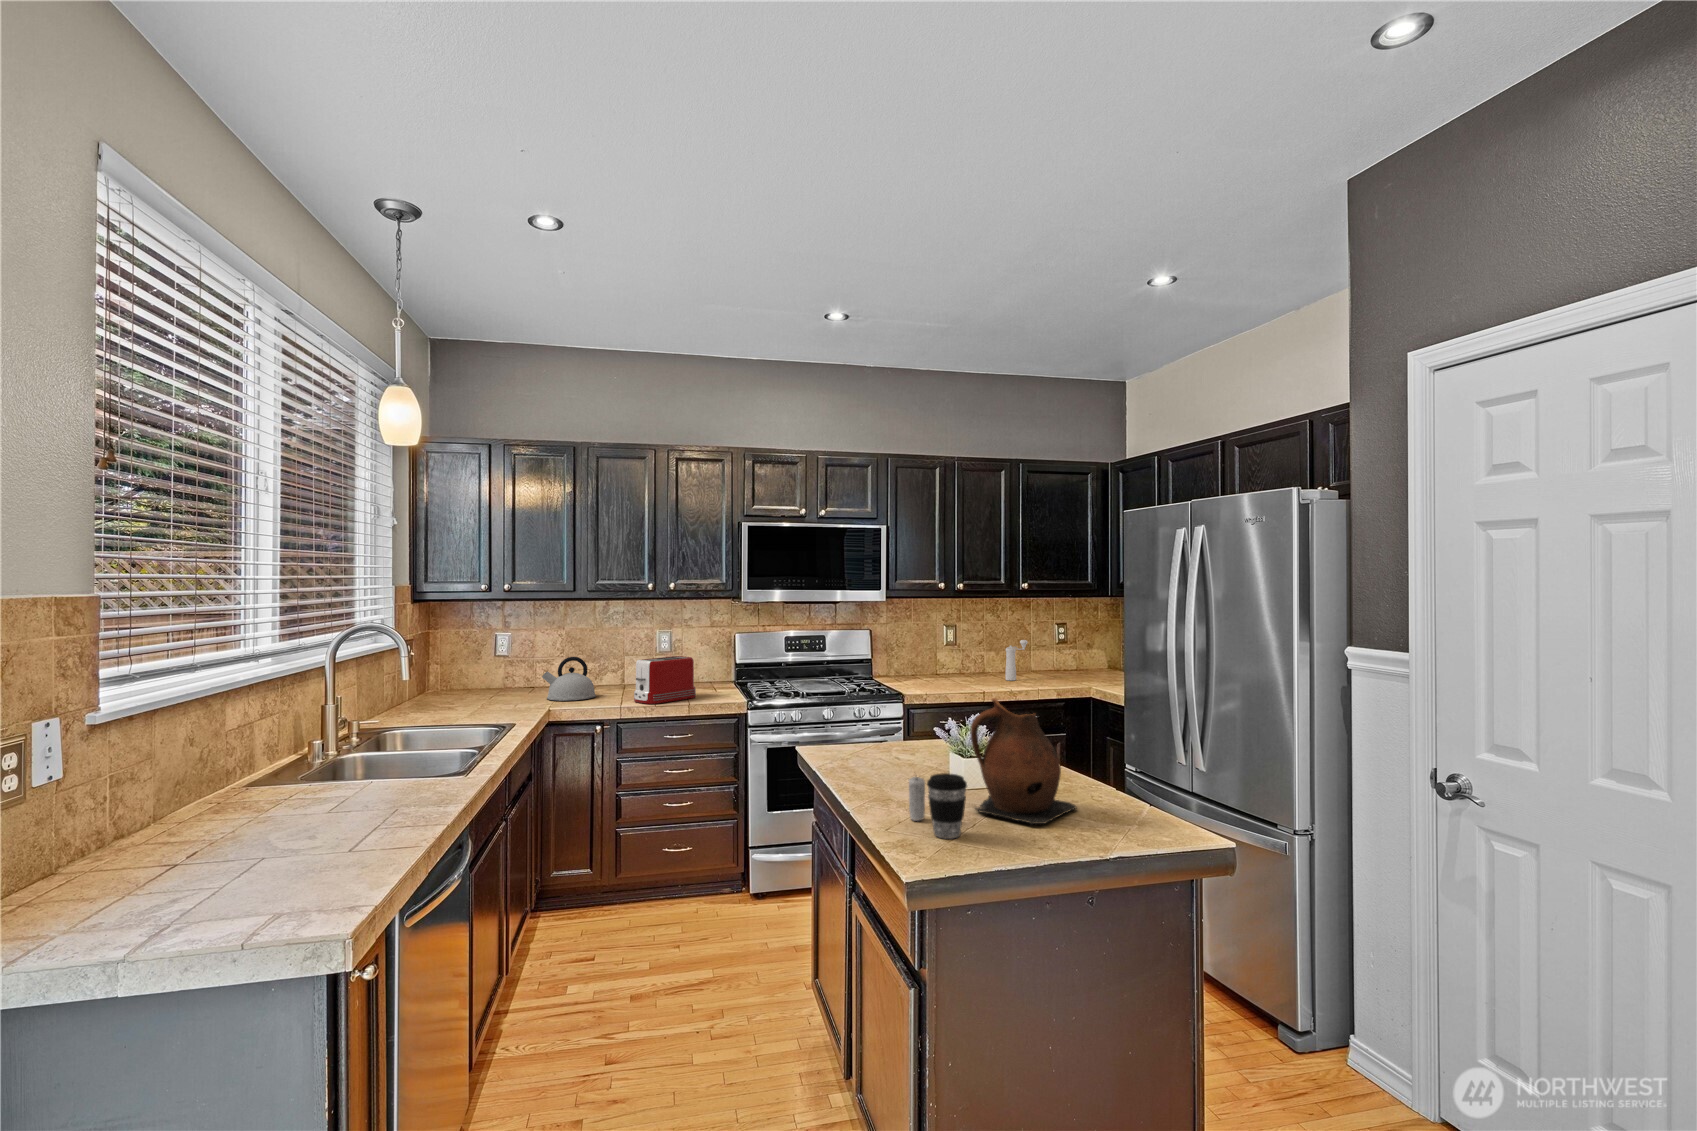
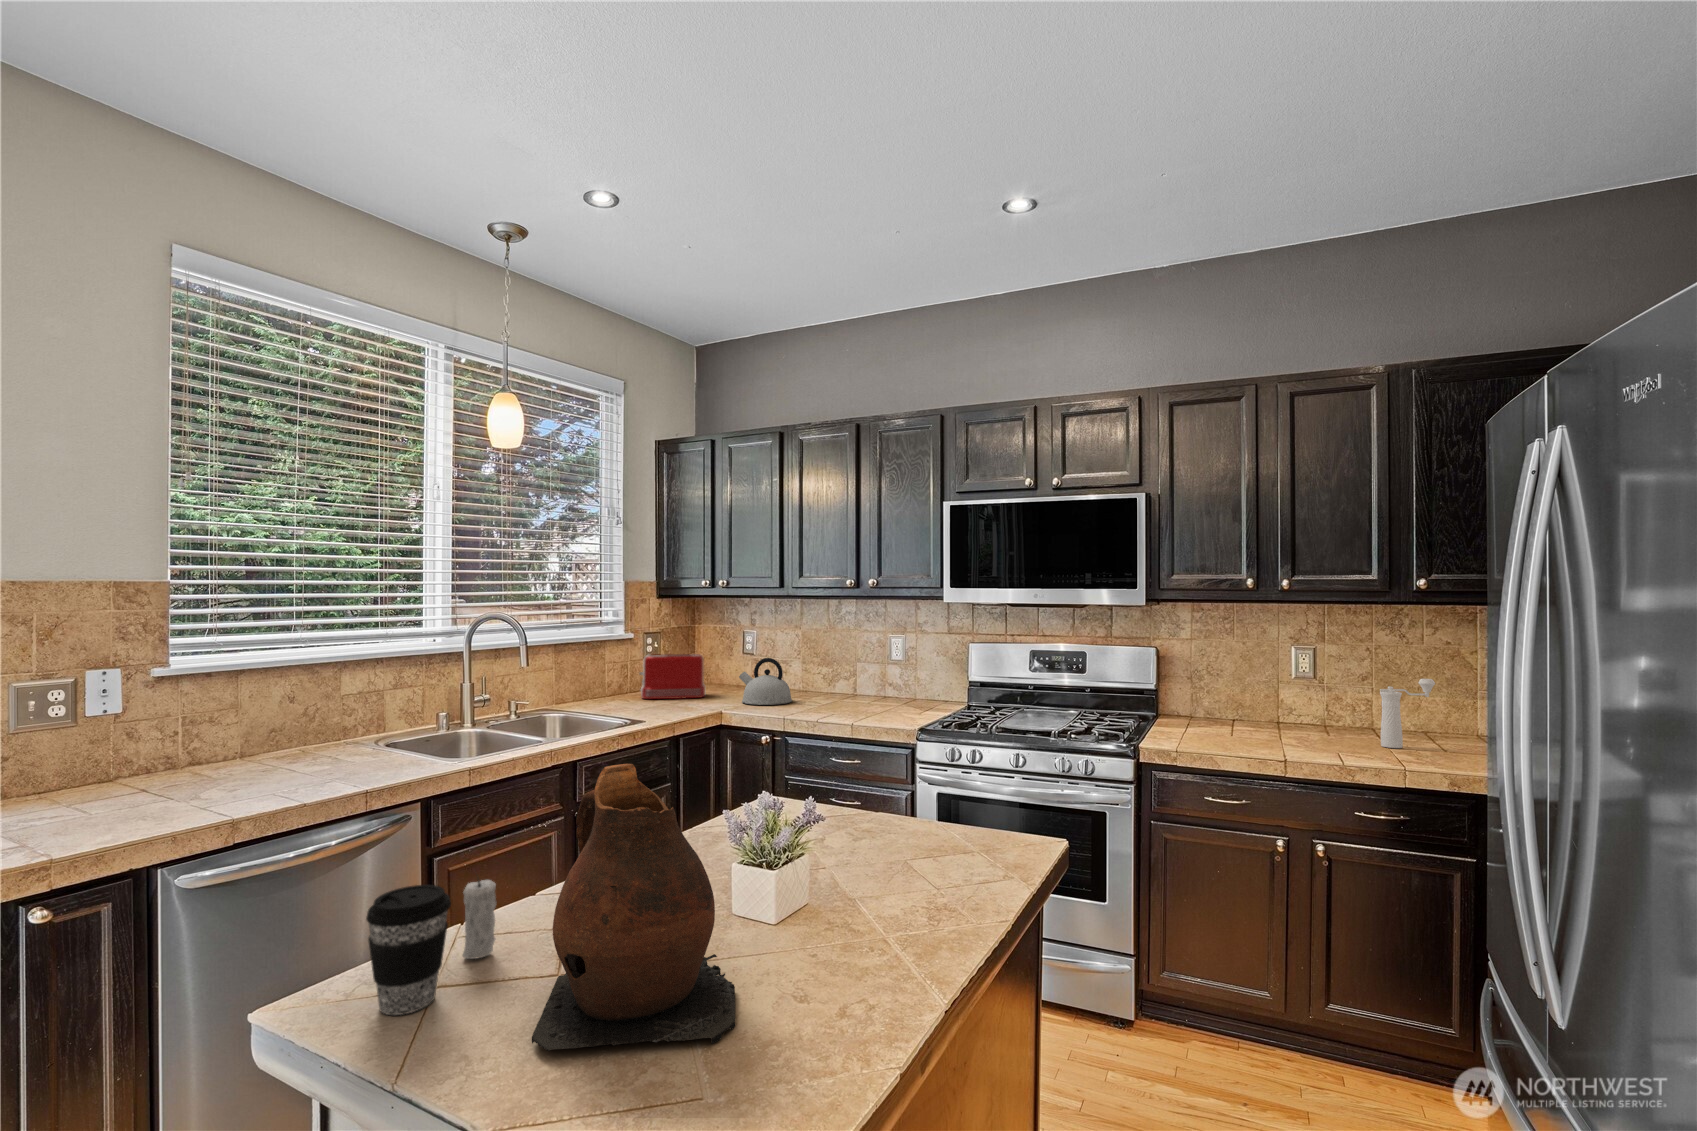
toaster: present [634,656,696,704] -> present [639,654,706,699]

